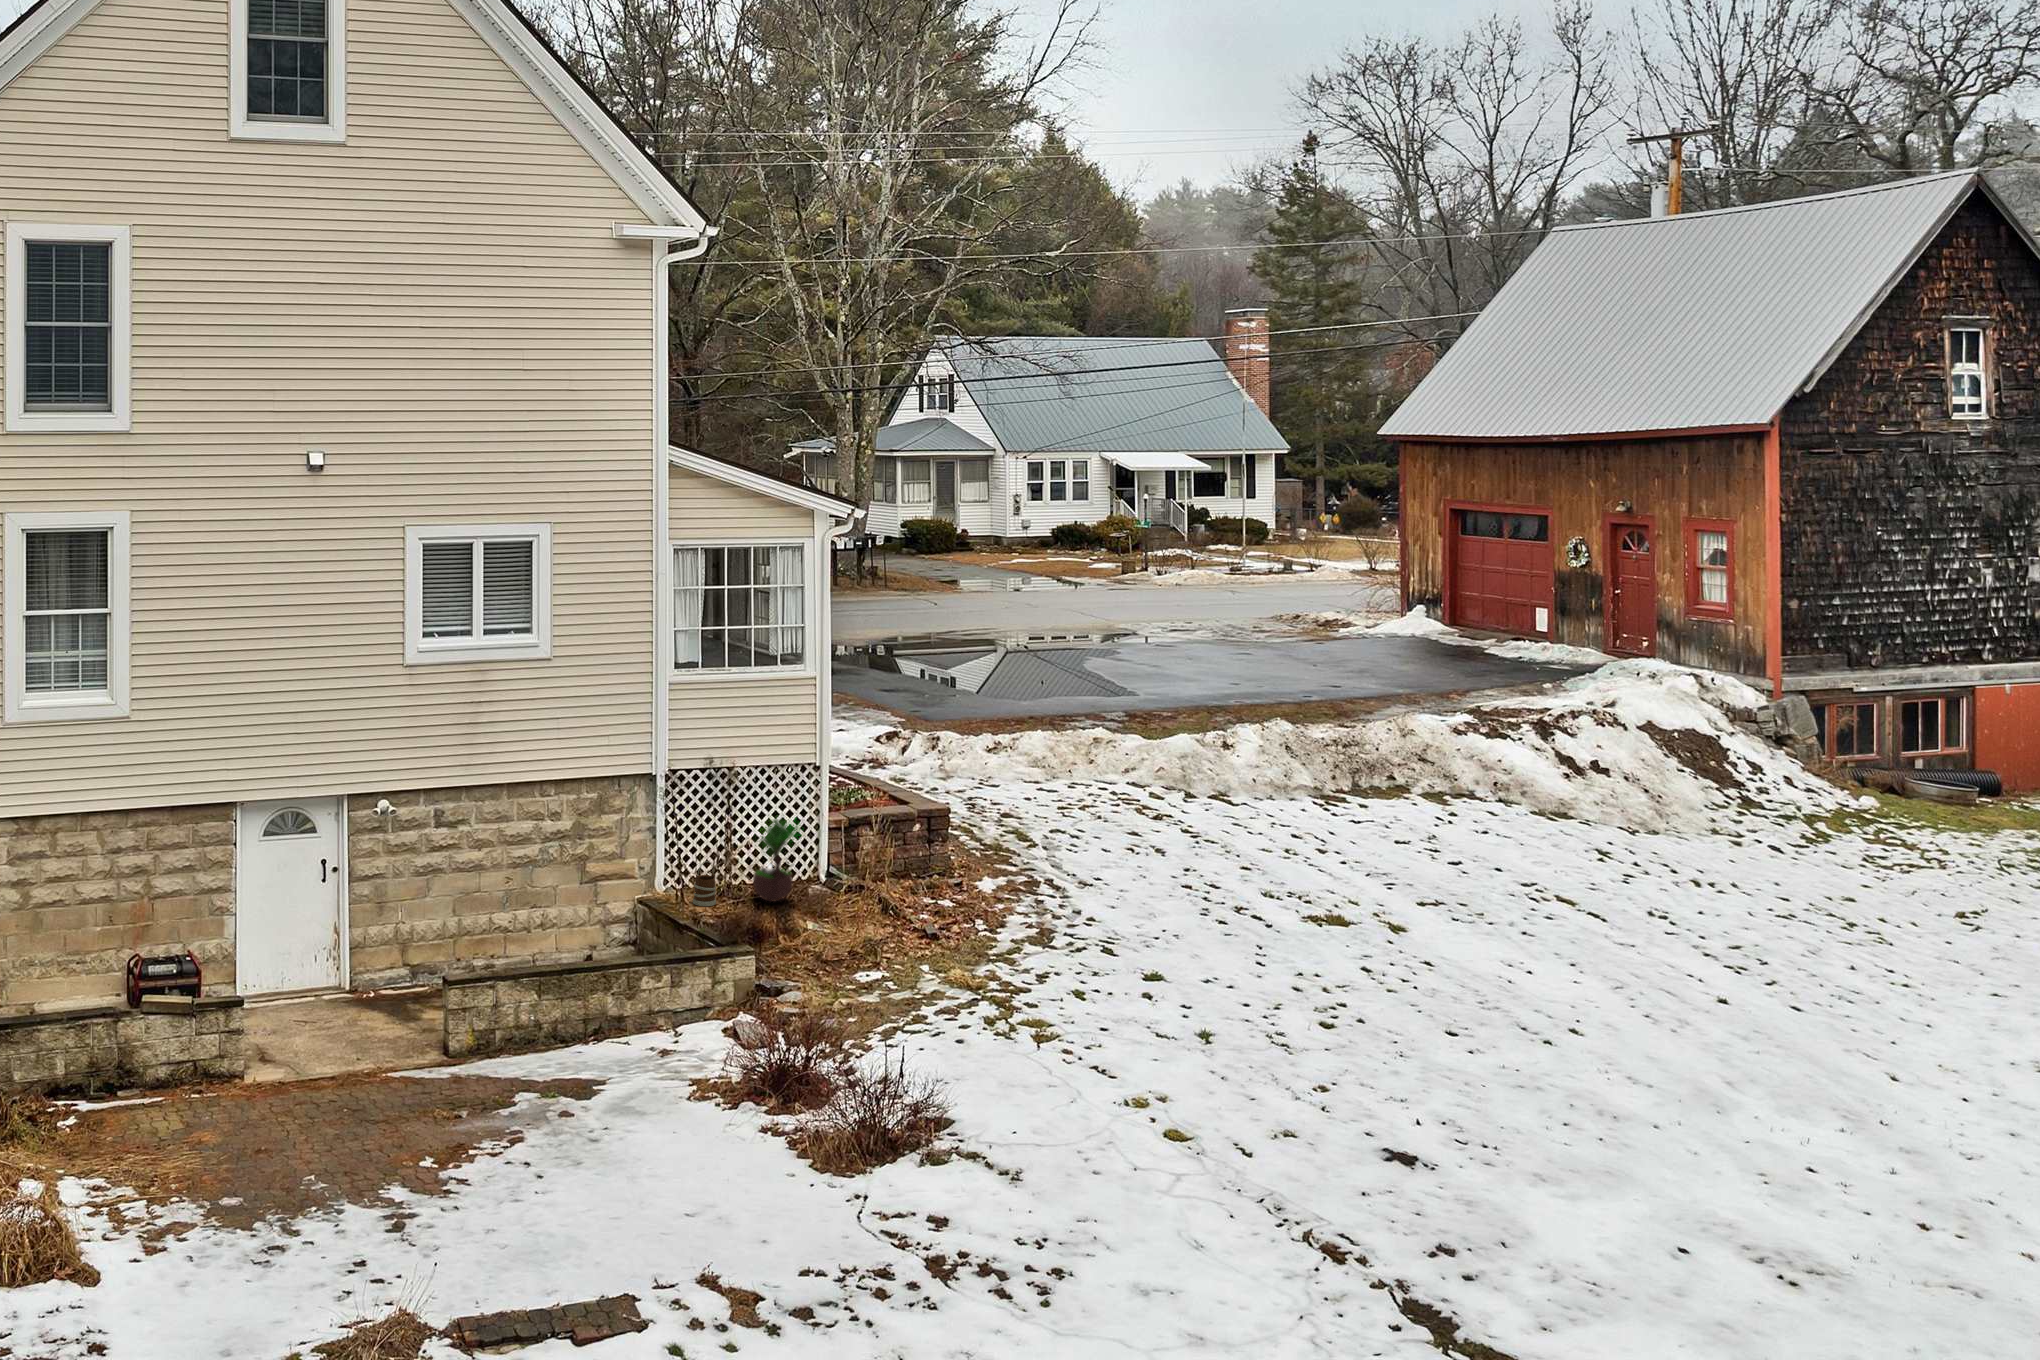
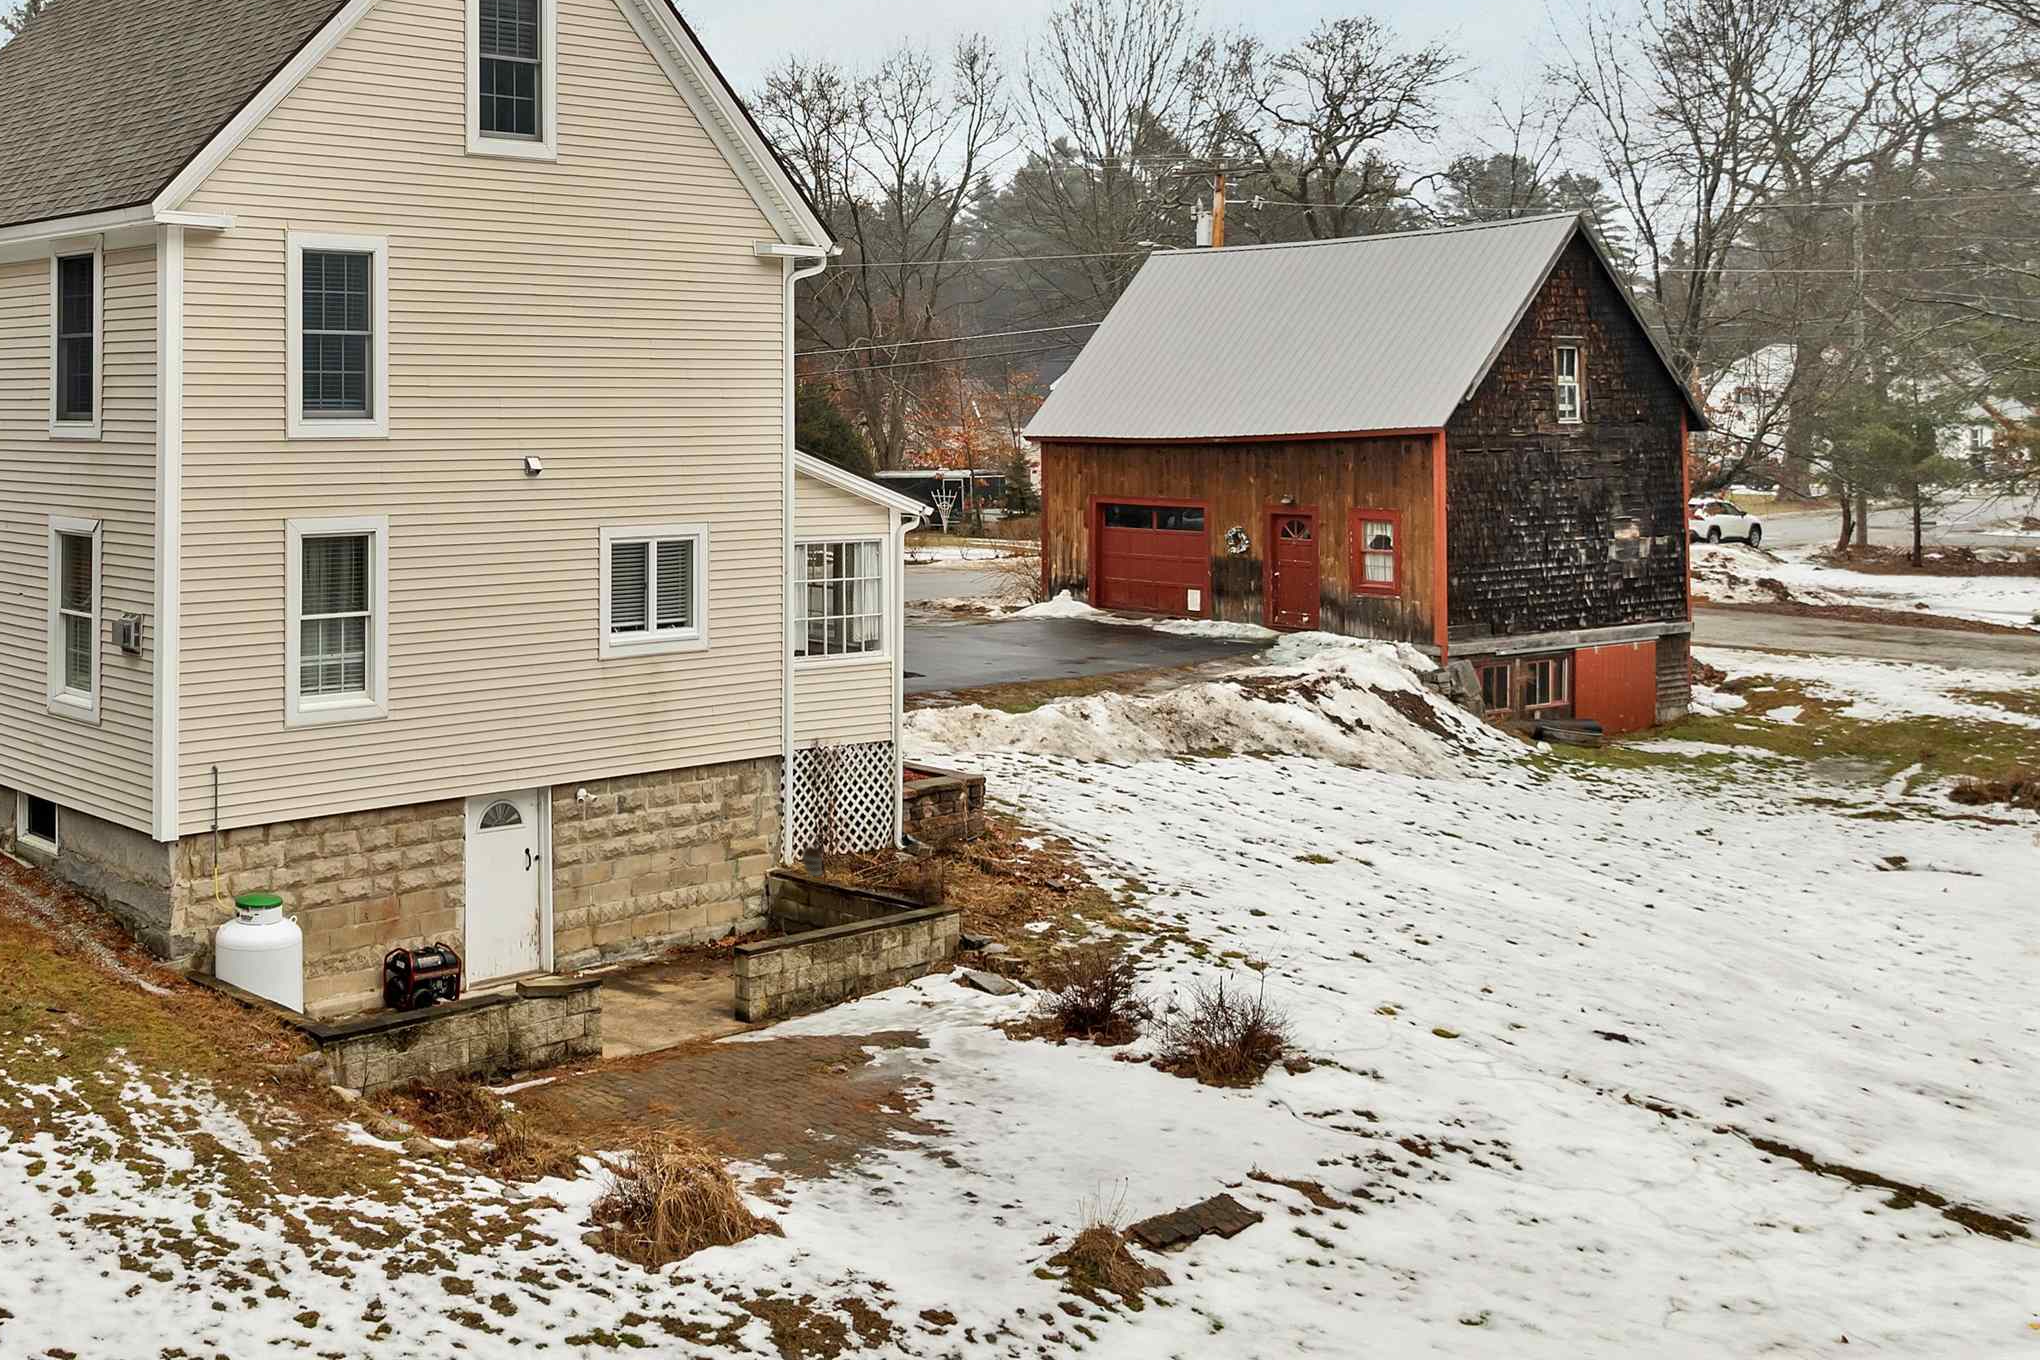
potted tree: present [753,817,800,902] -> none [845,785,897,869]

